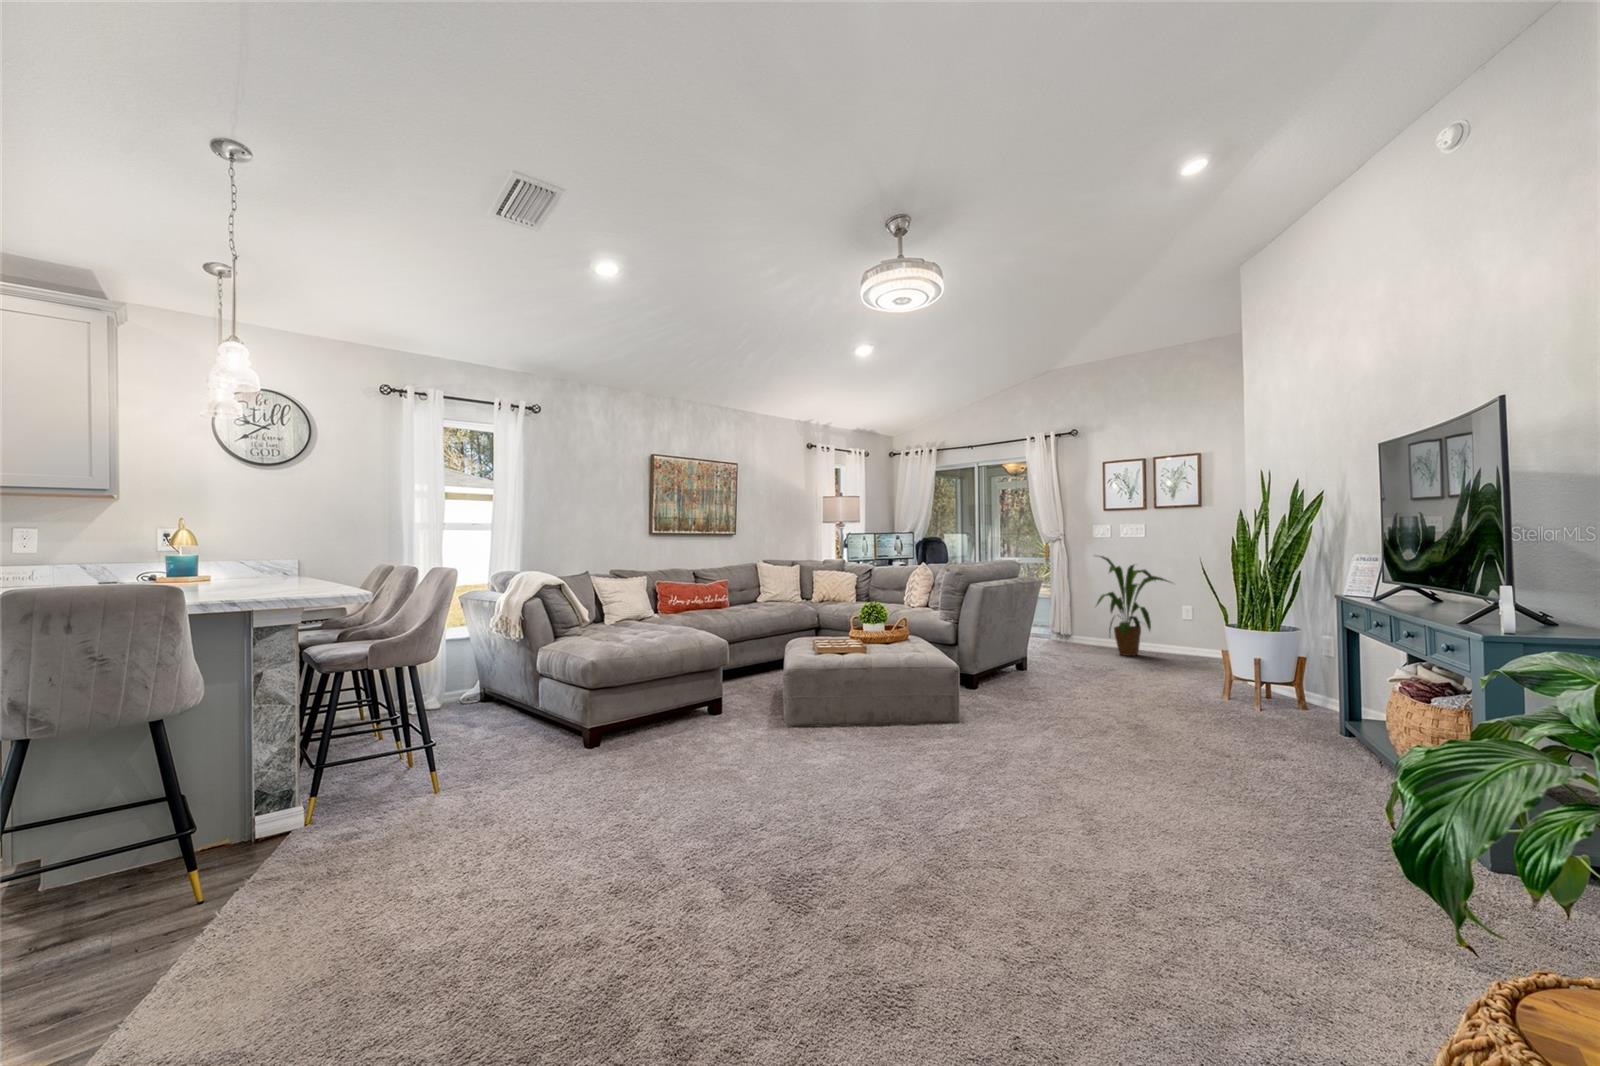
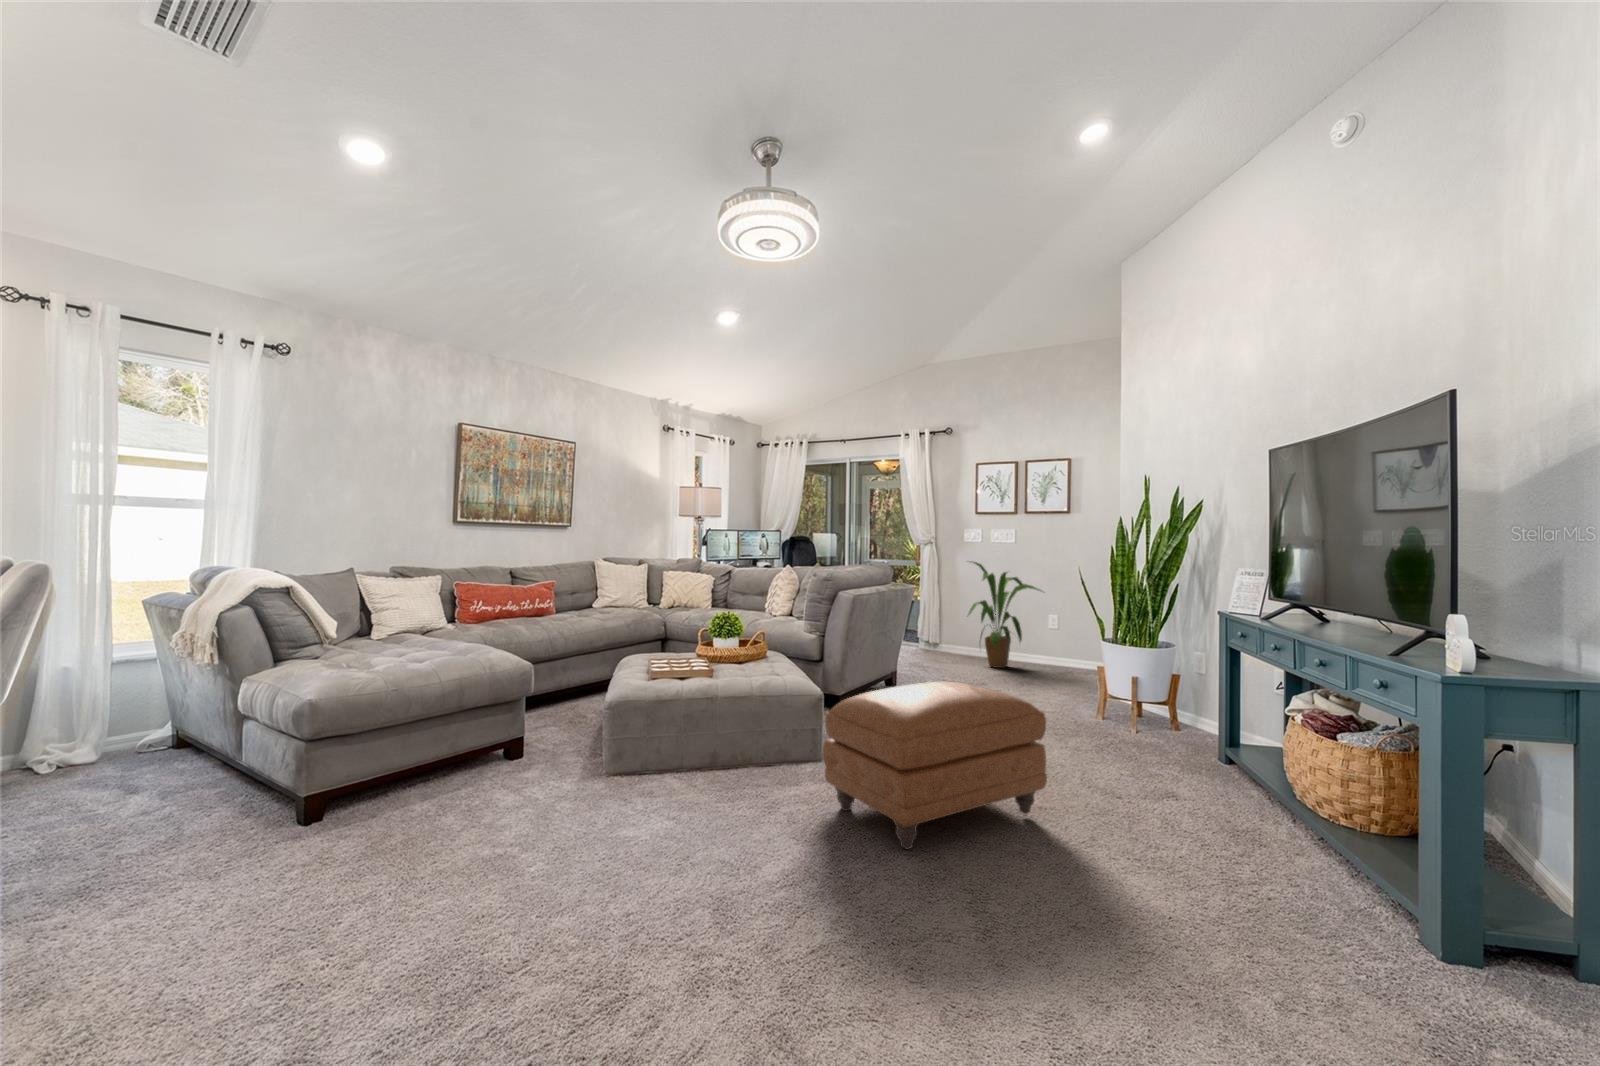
ottoman: none [959,656,1154,782] -> present [823,682,1047,849]

